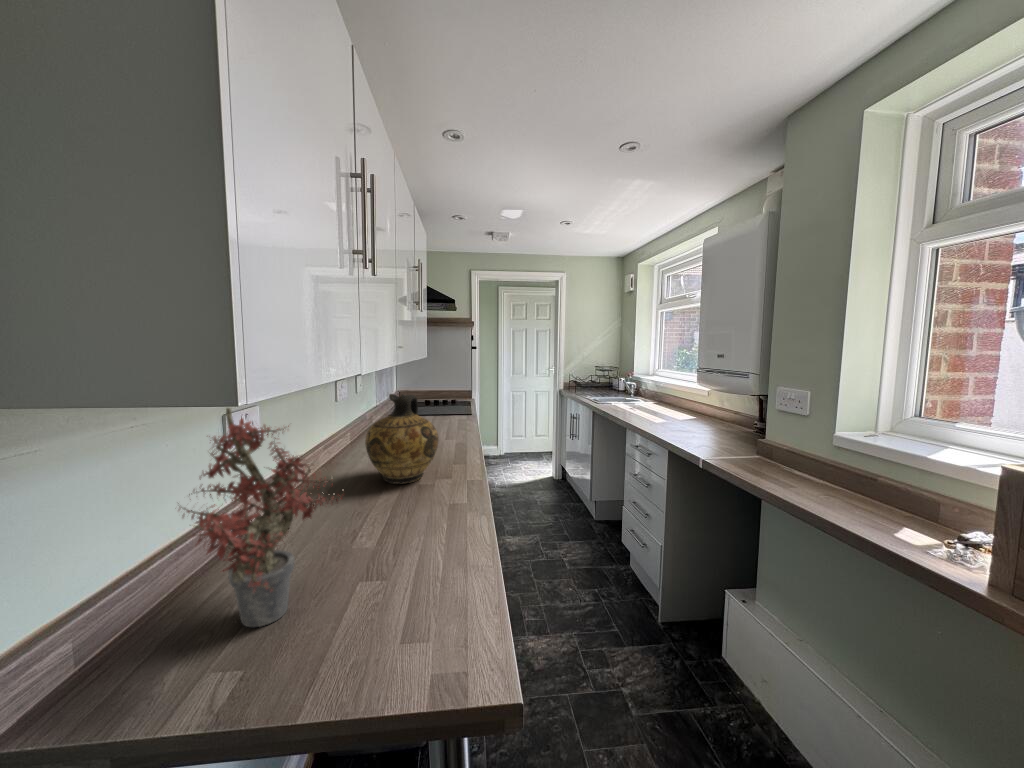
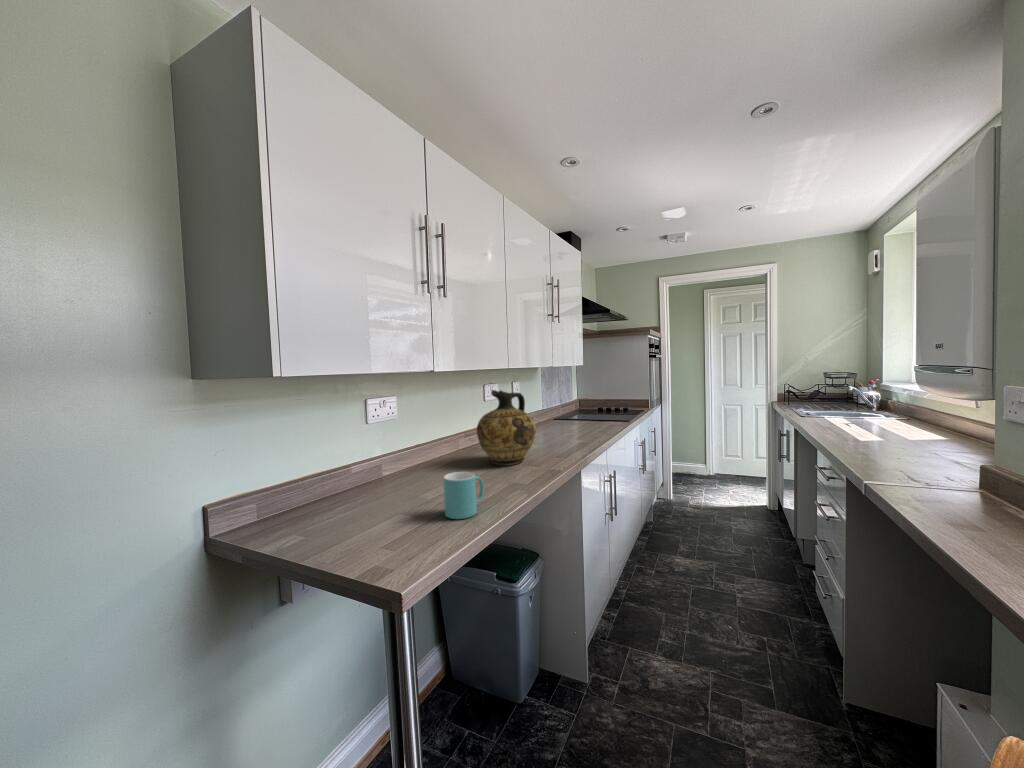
potted plant: present [183,408,343,627] -> none [293,369,398,522]
mug: none [421,508,461,572] -> present [443,472,484,519]

